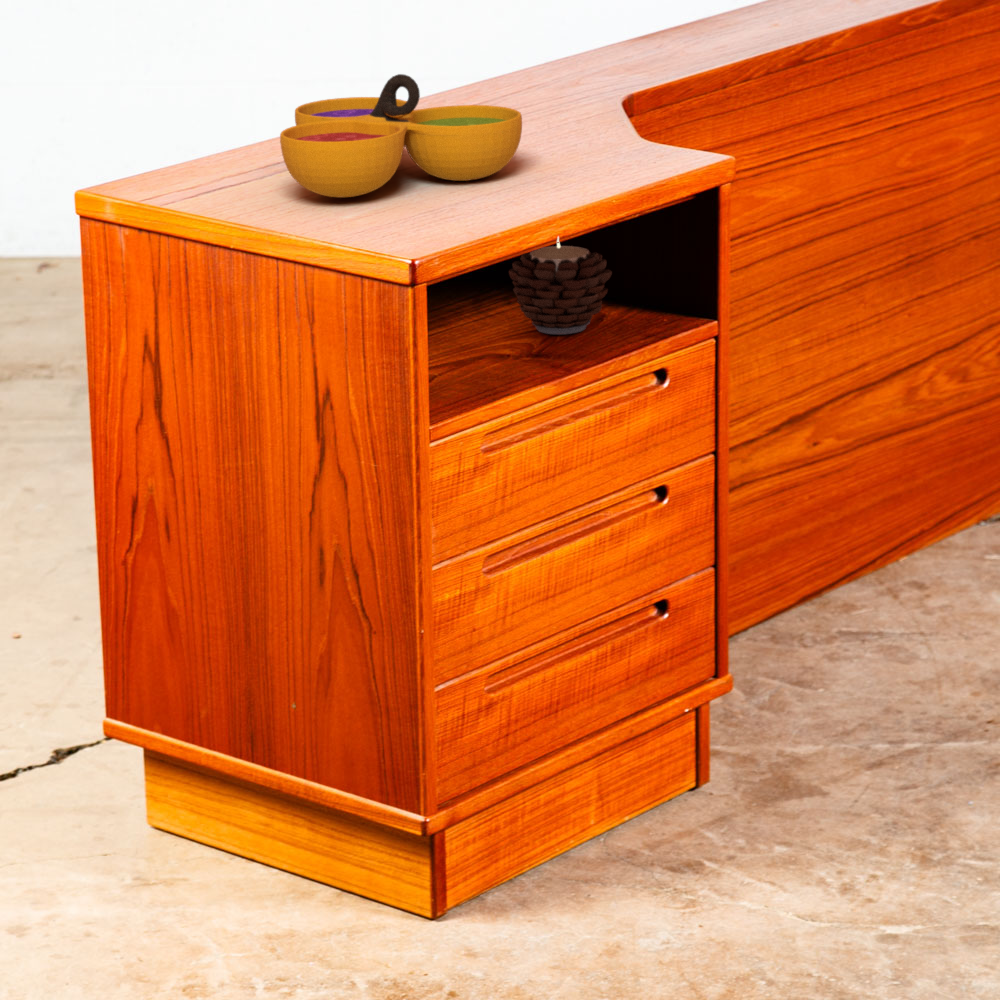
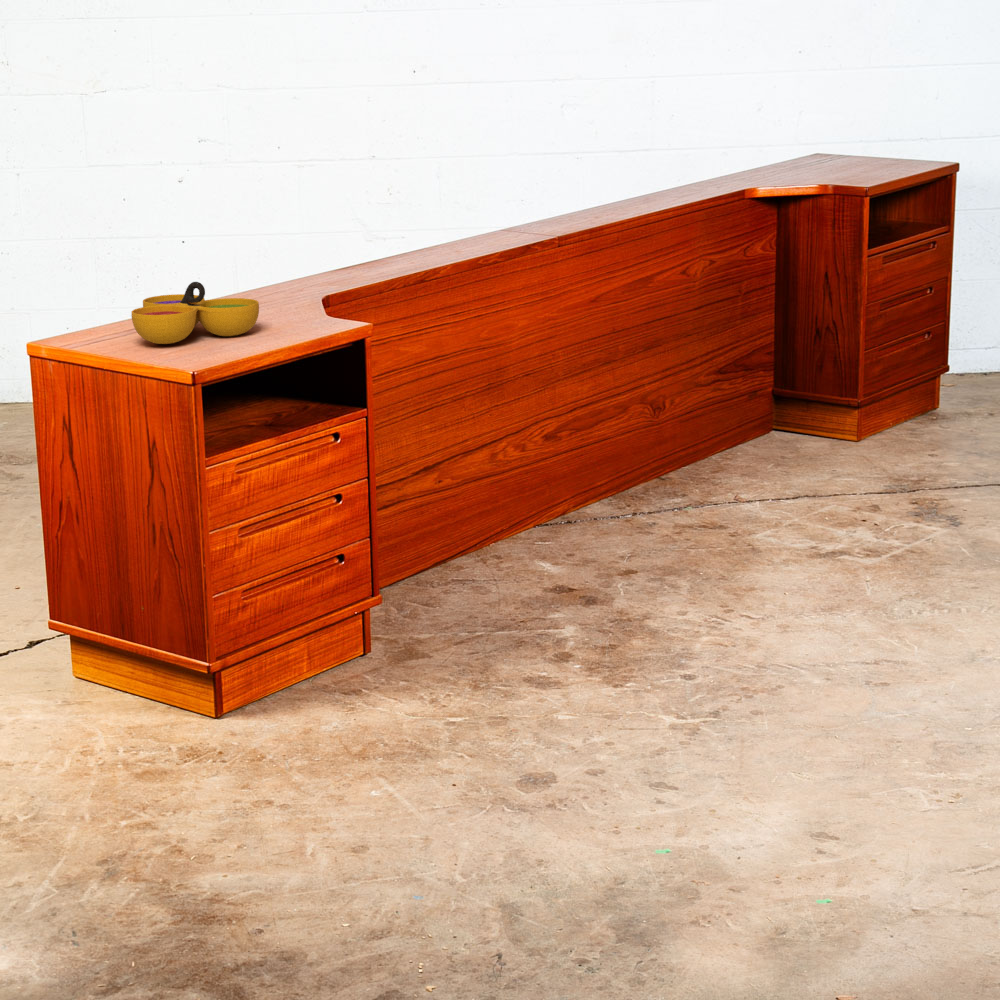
candle: present [509,237,612,334] -> none [258,366,311,417]

